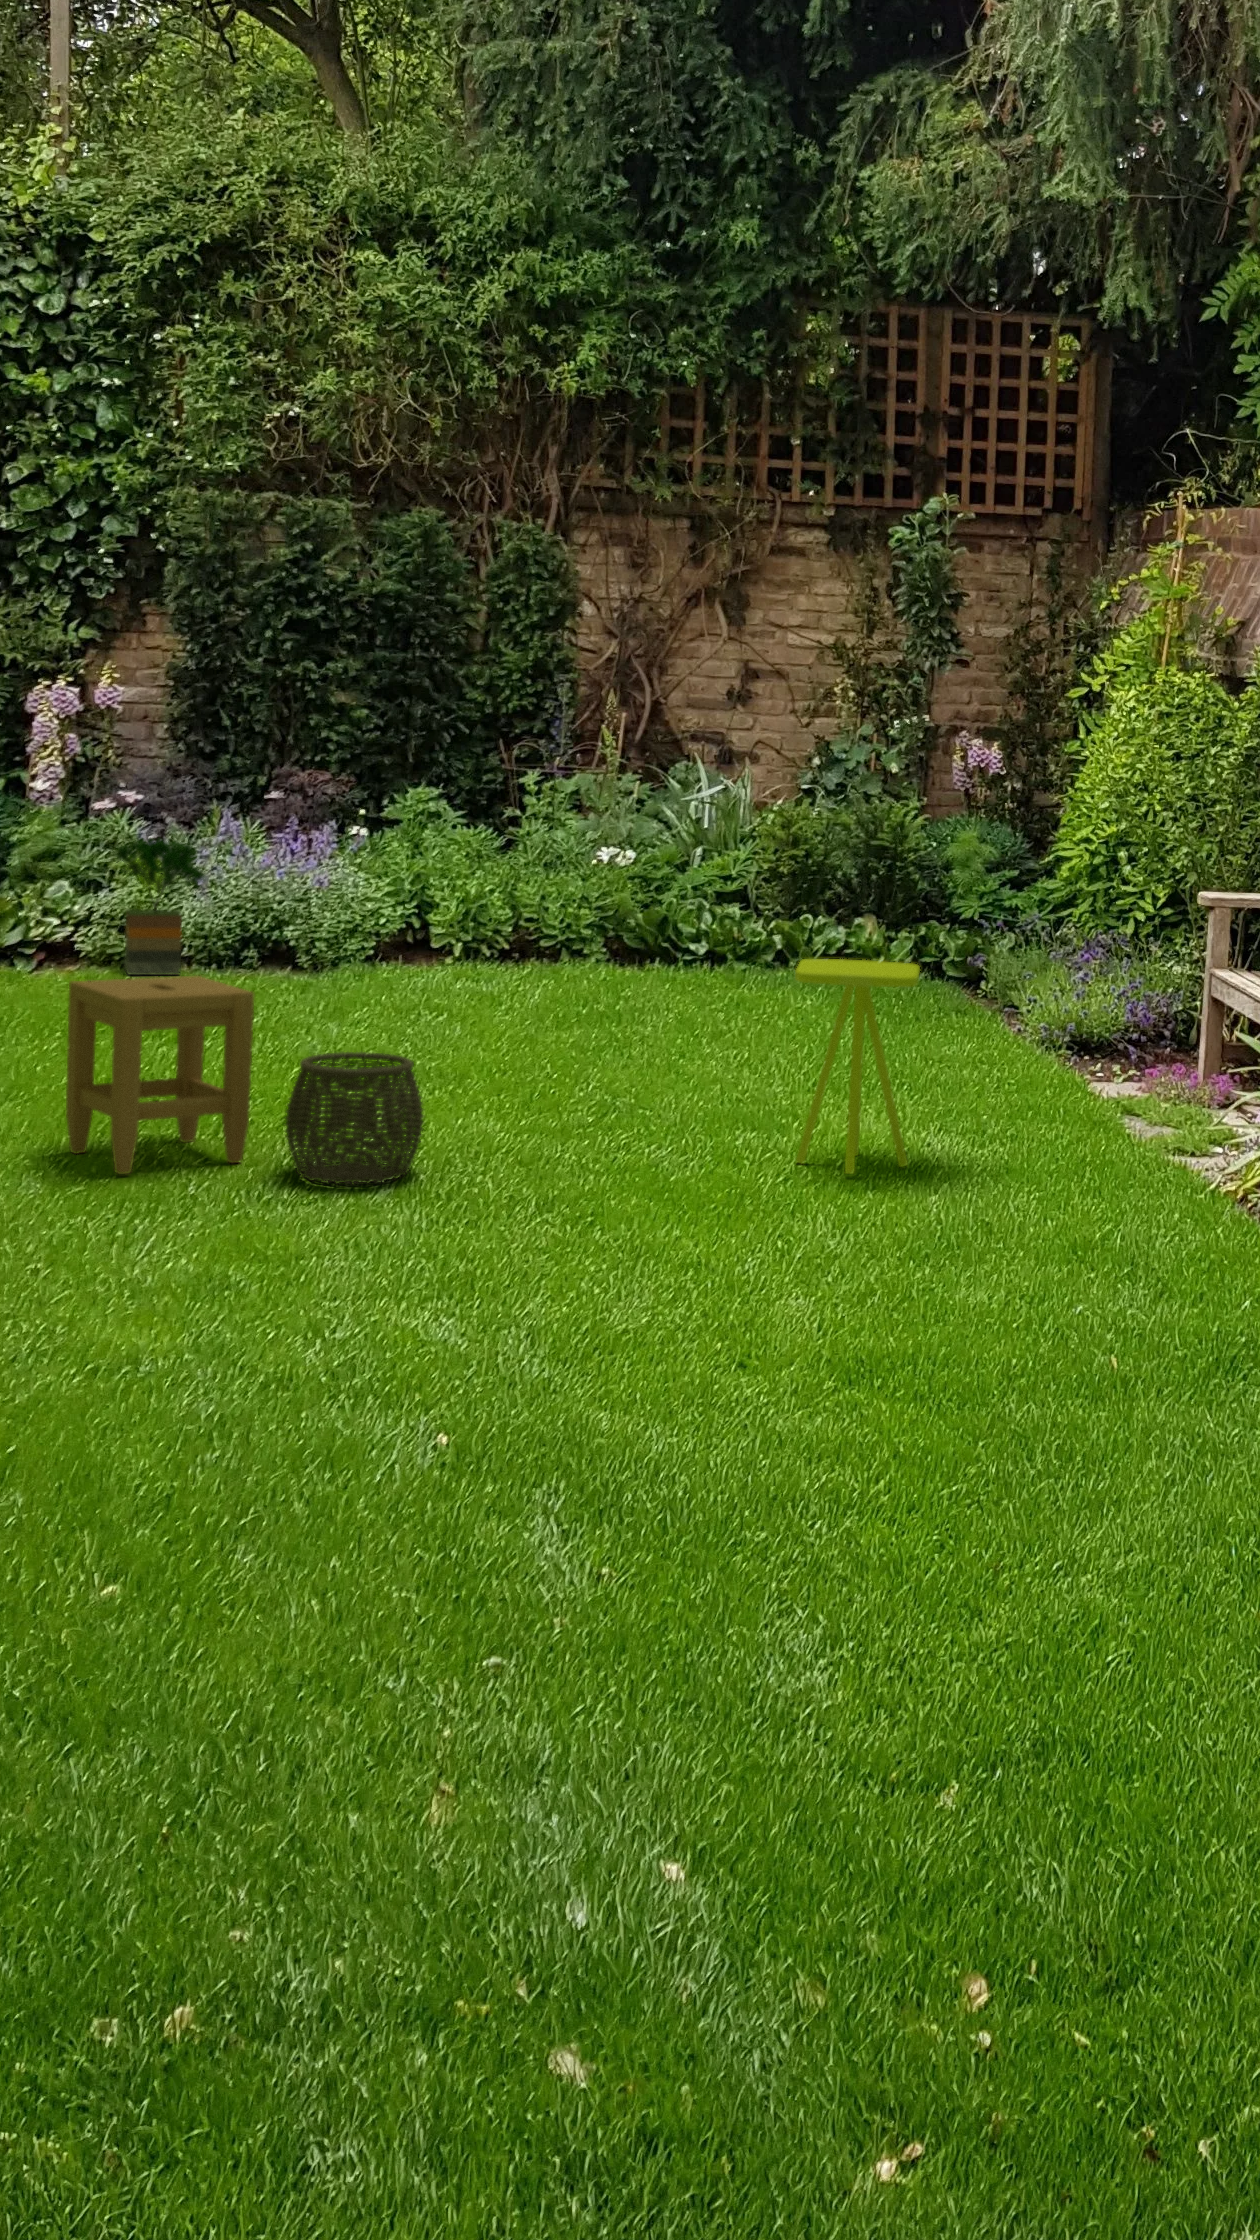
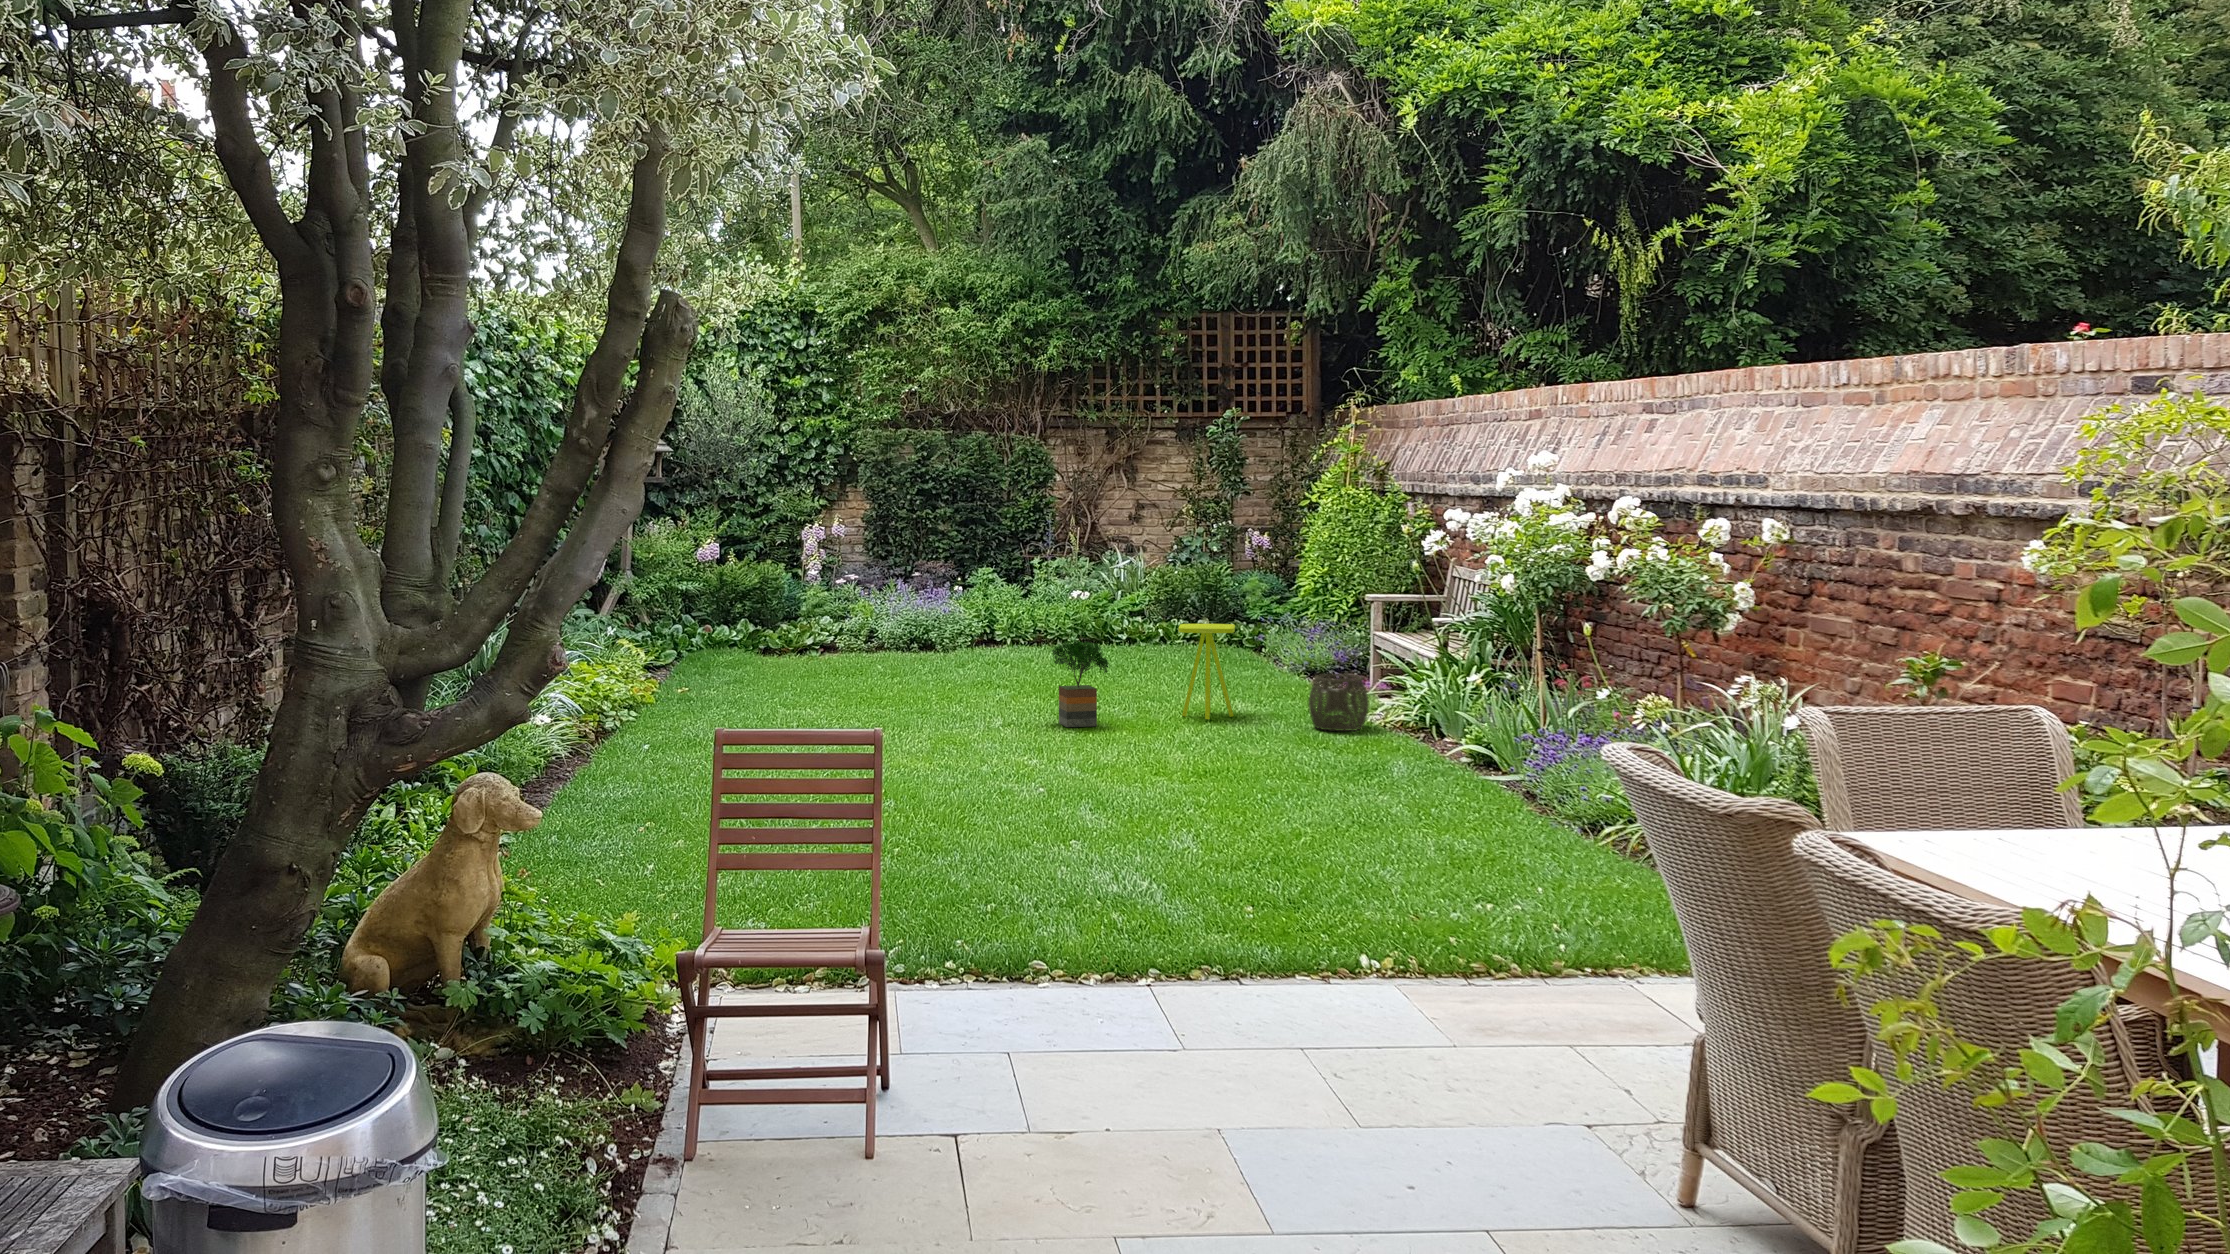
potted tree: present [113,839,205,975] -> present [1052,641,1109,727]
stool: present [66,976,254,1174] -> none [865,640,944,724]
woven basket: present [285,1052,424,1185] -> present [1309,674,1369,731]

